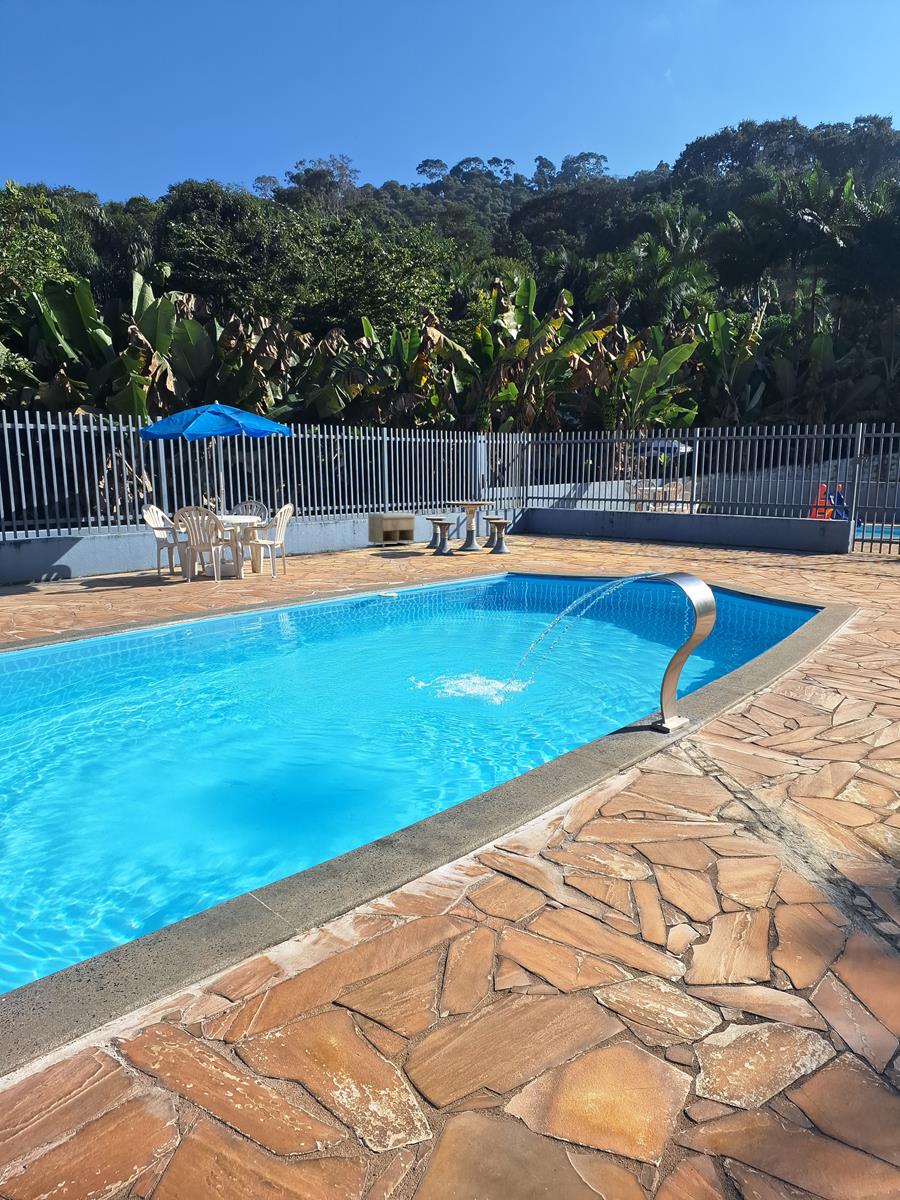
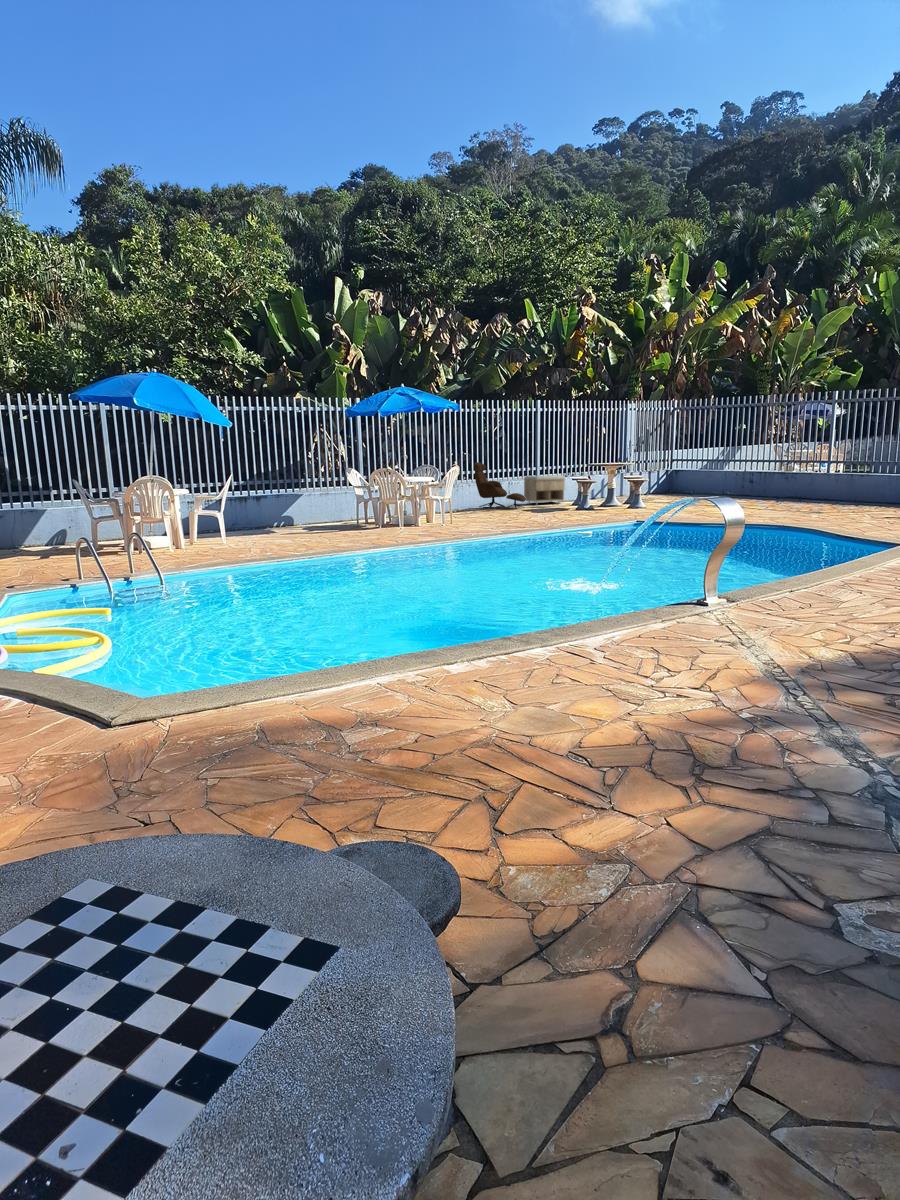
lounge chair: none [310,497,371,552] -> present [474,462,526,508]

